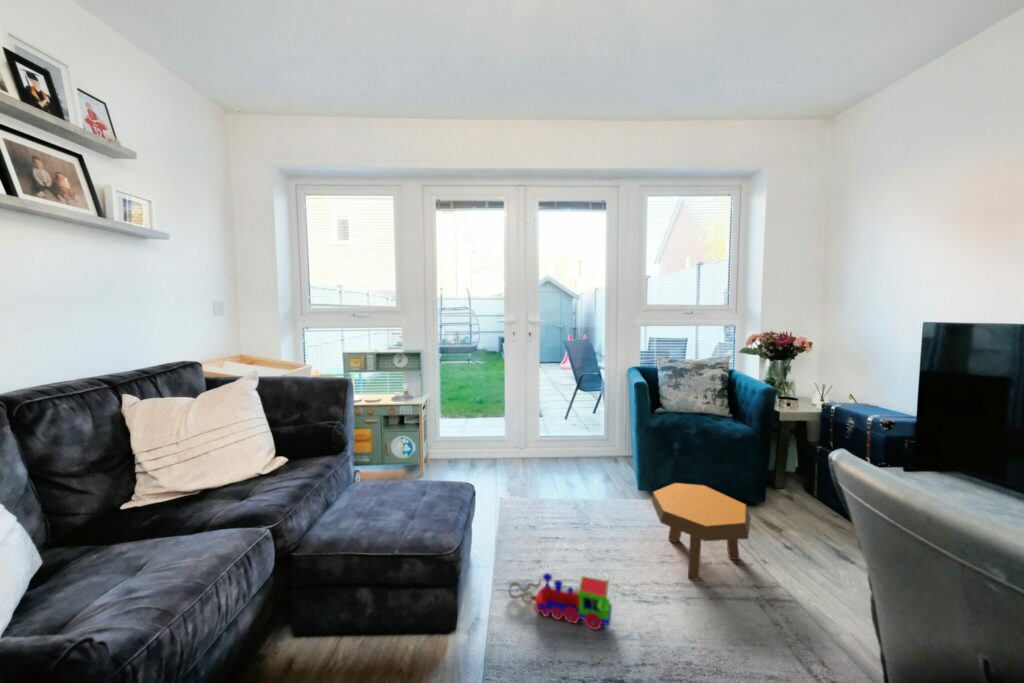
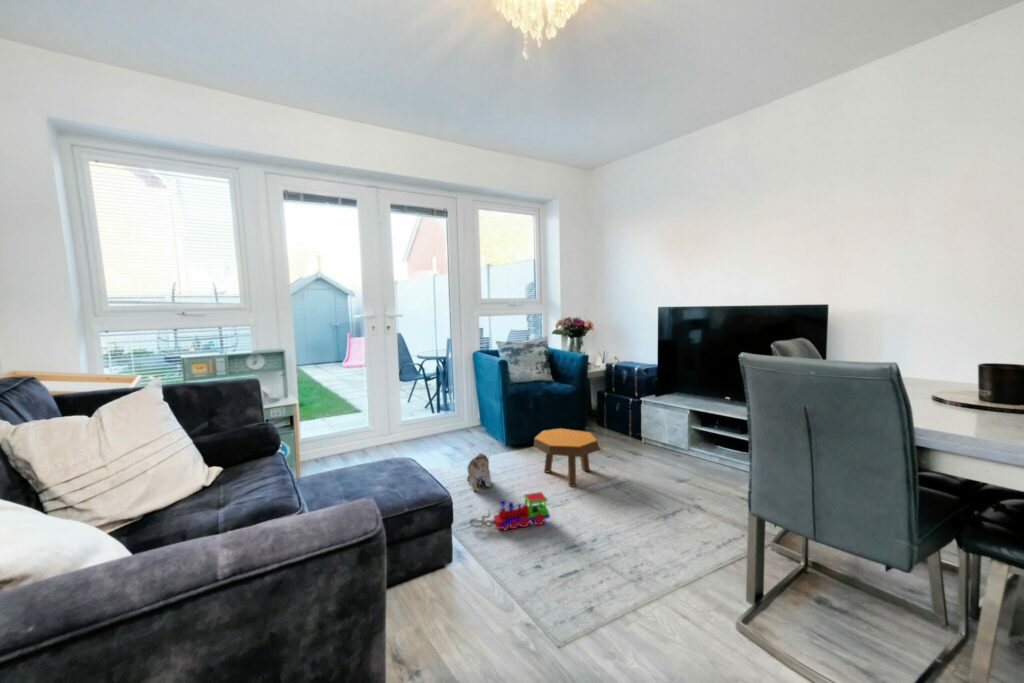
plush toy: none [555,495,590,539] -> present [467,453,491,490]

